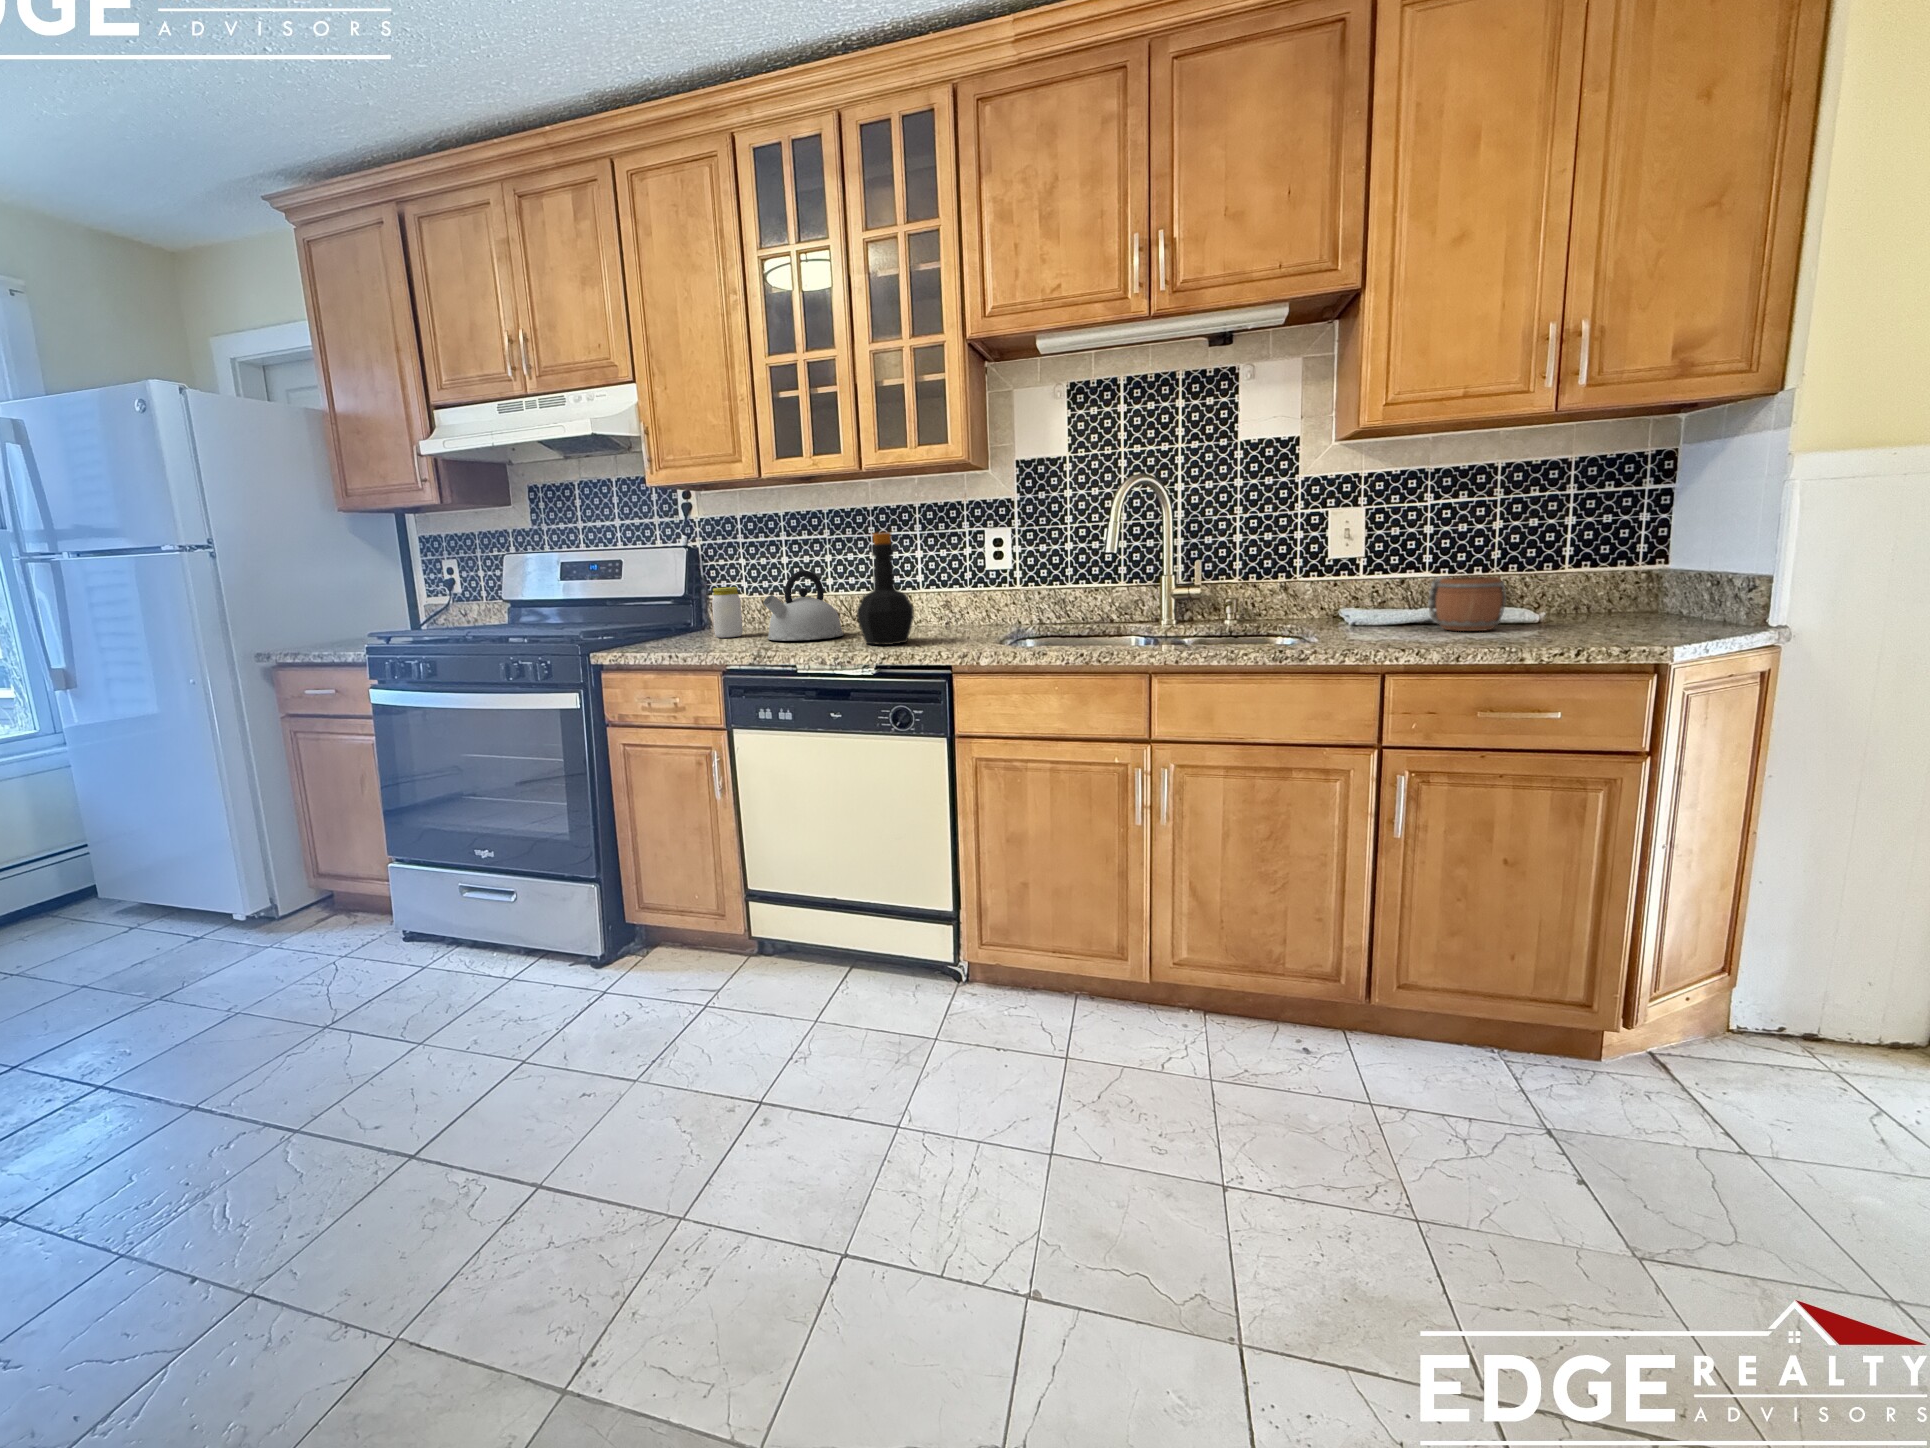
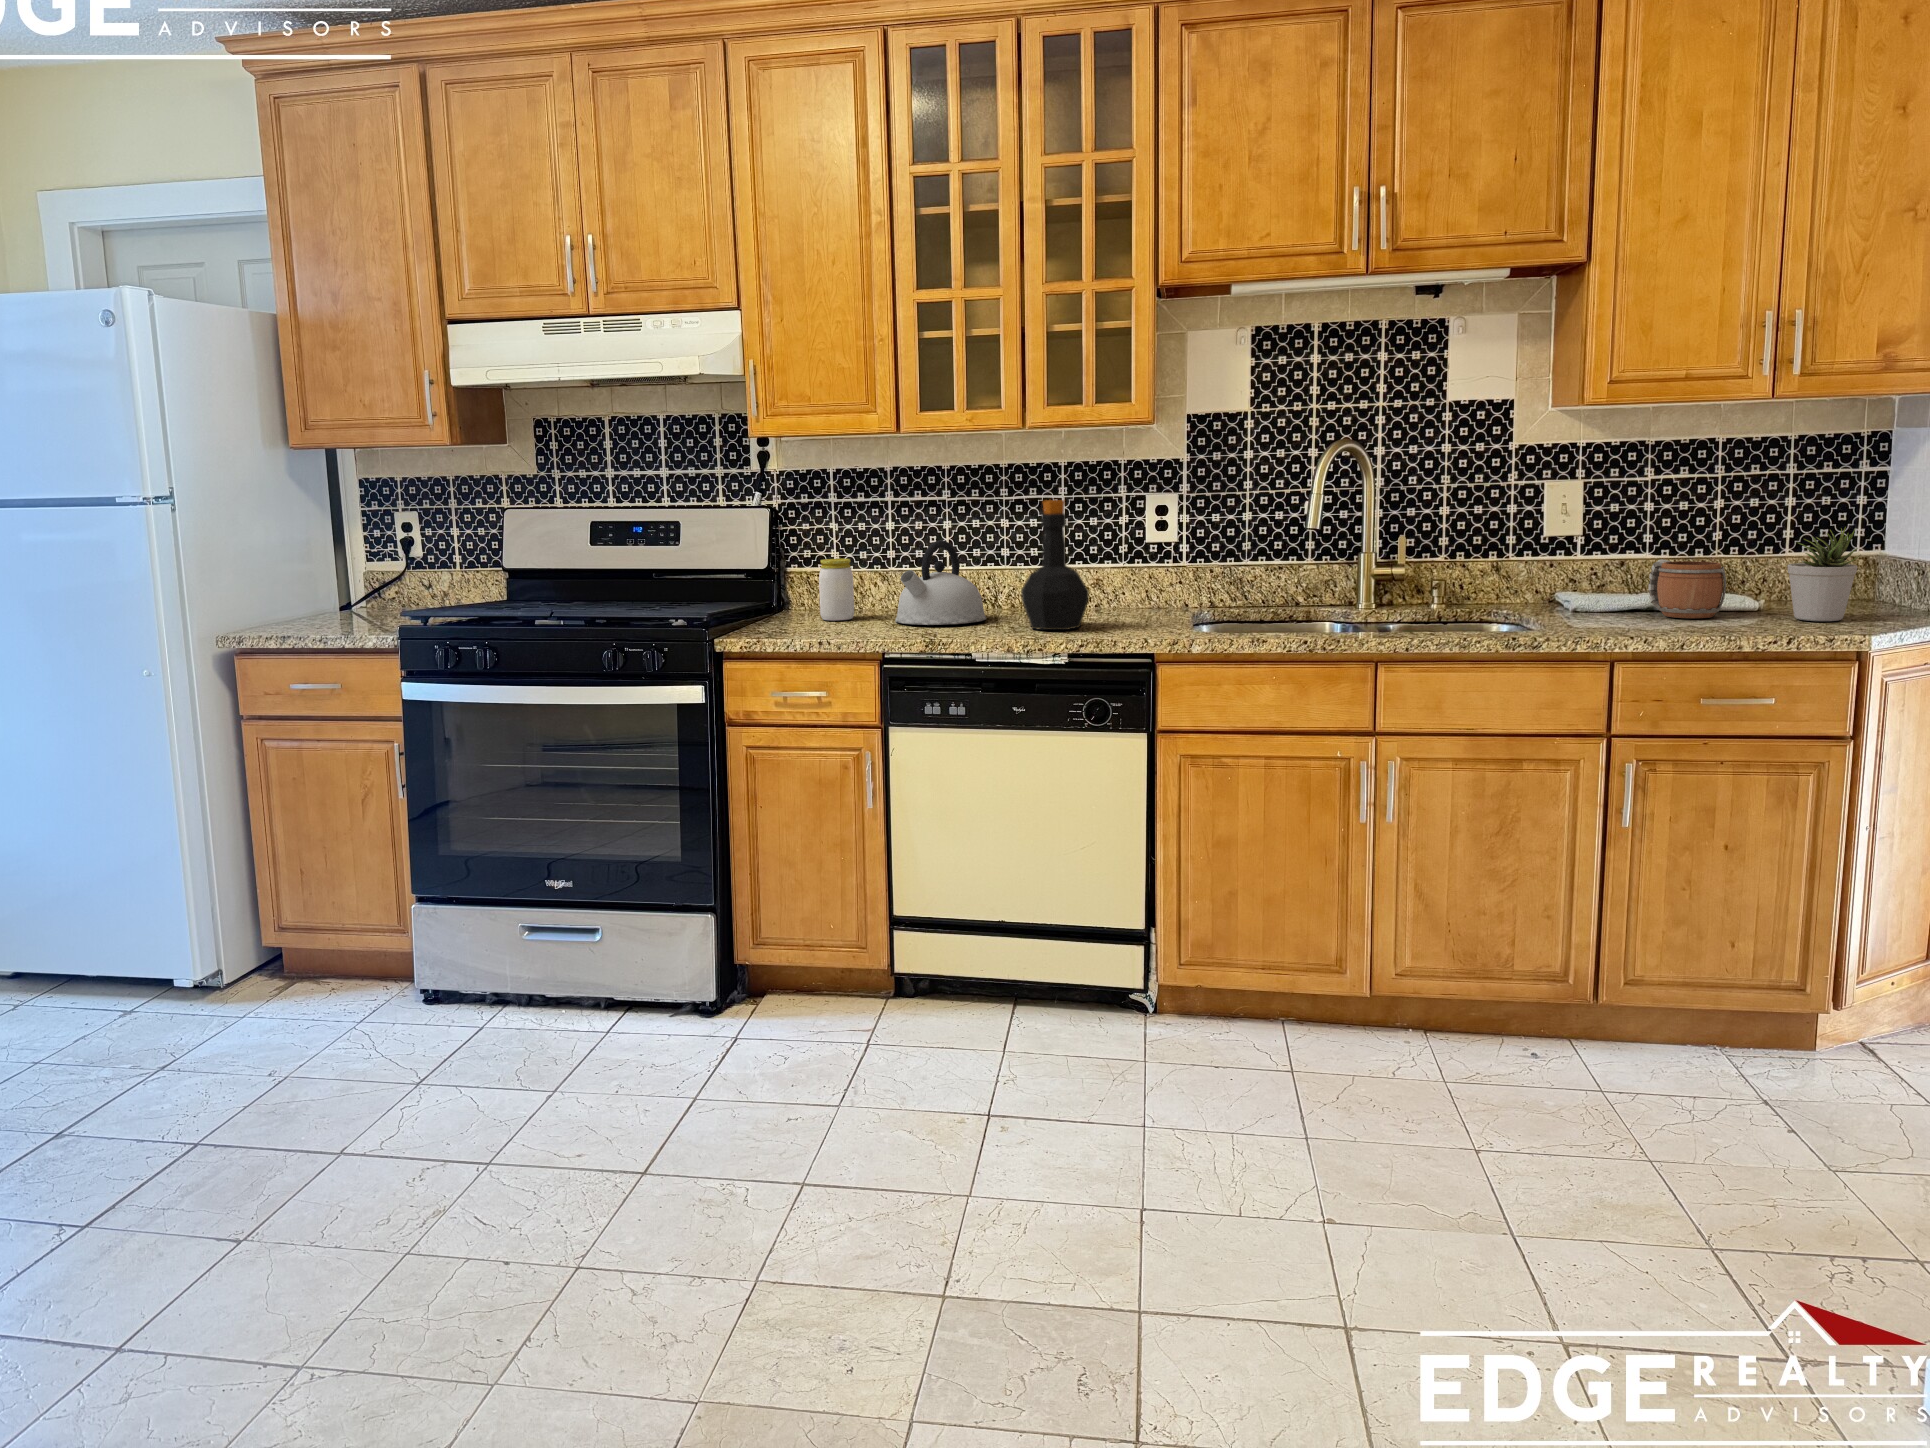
potted plant: none [1571,536,1653,633] -> present [1787,527,1860,621]

